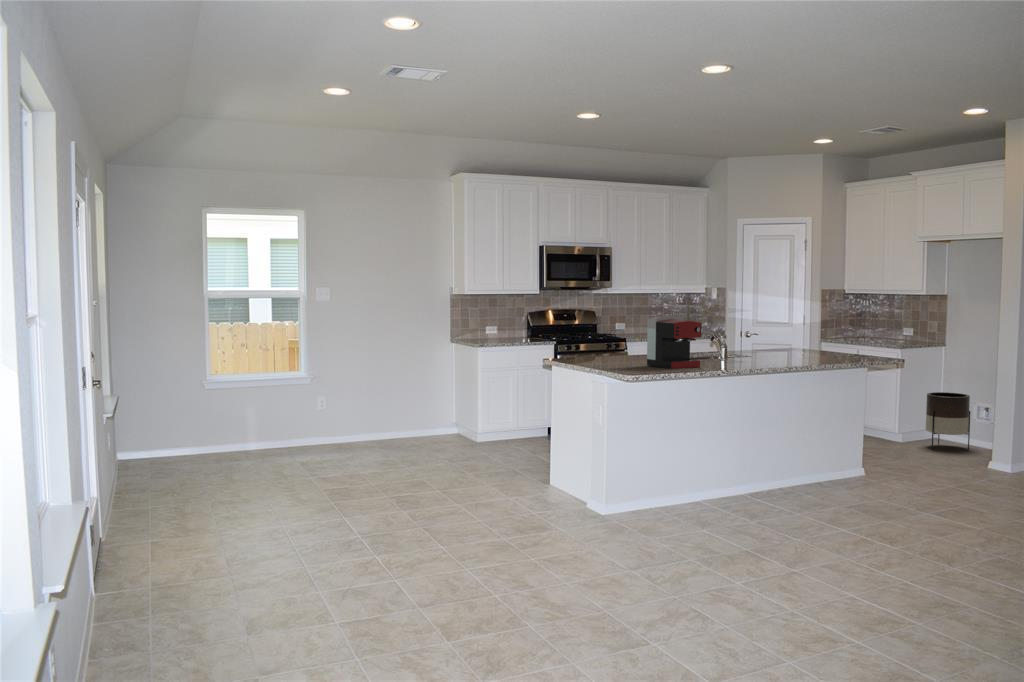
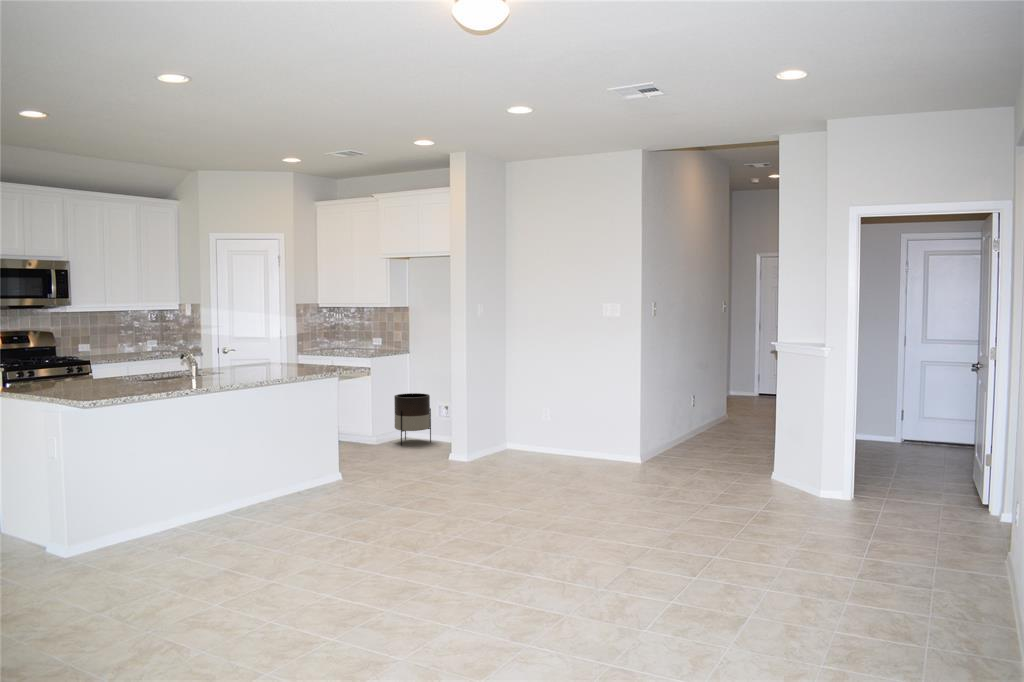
coffee maker: present [647,315,702,369] -> none [97,331,166,393]

